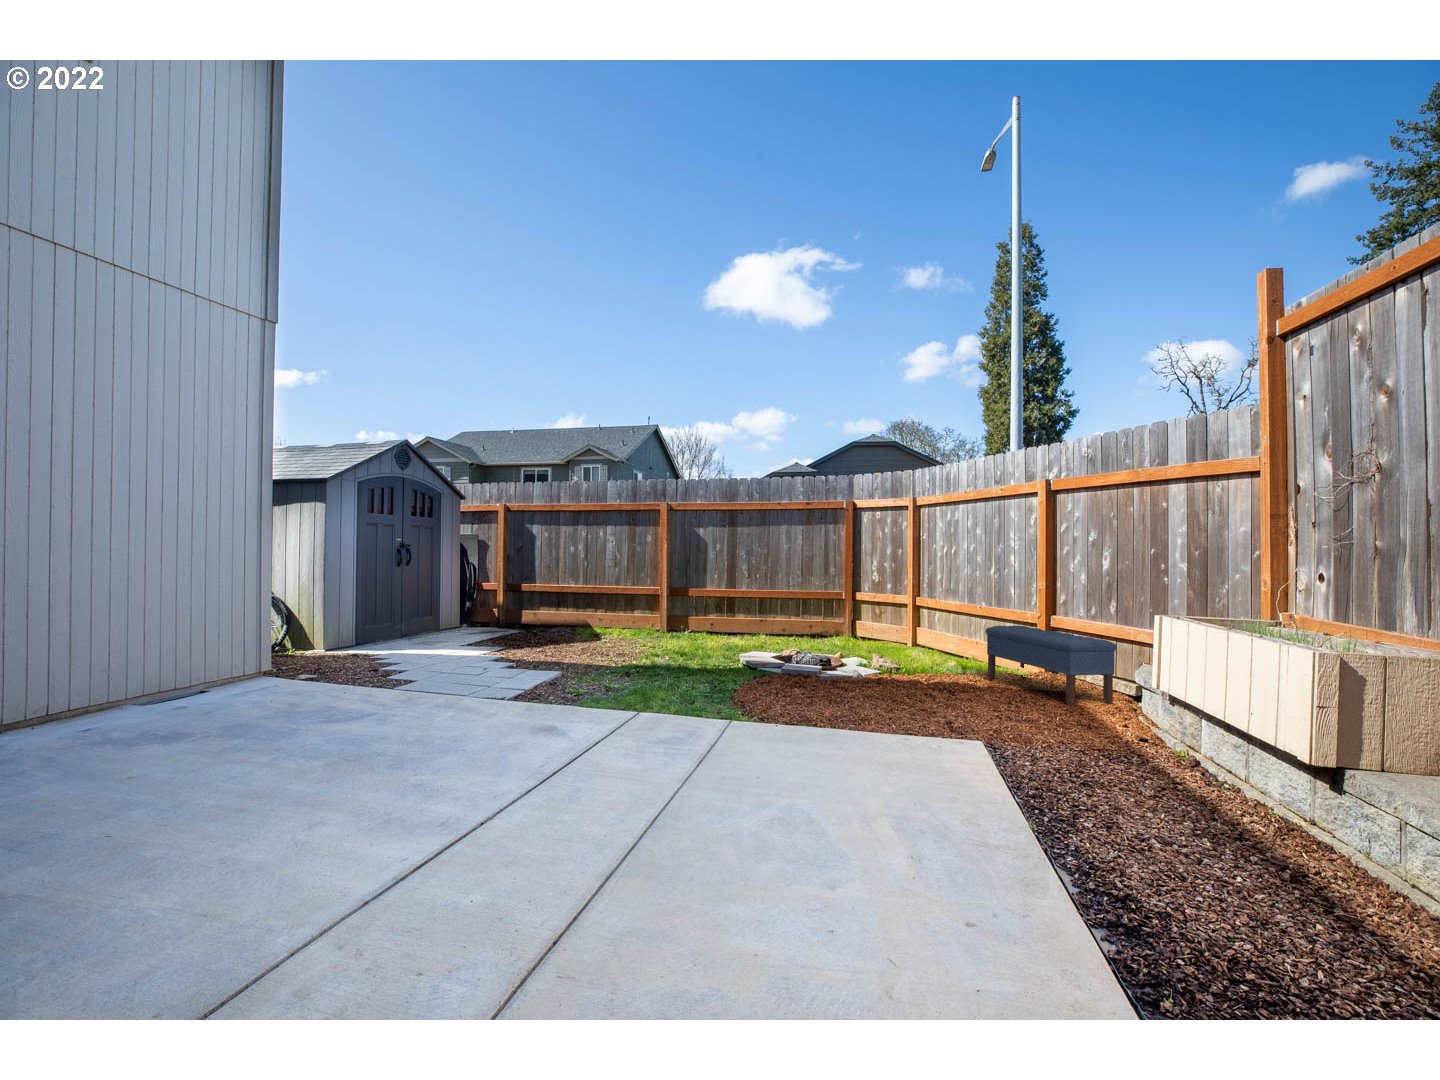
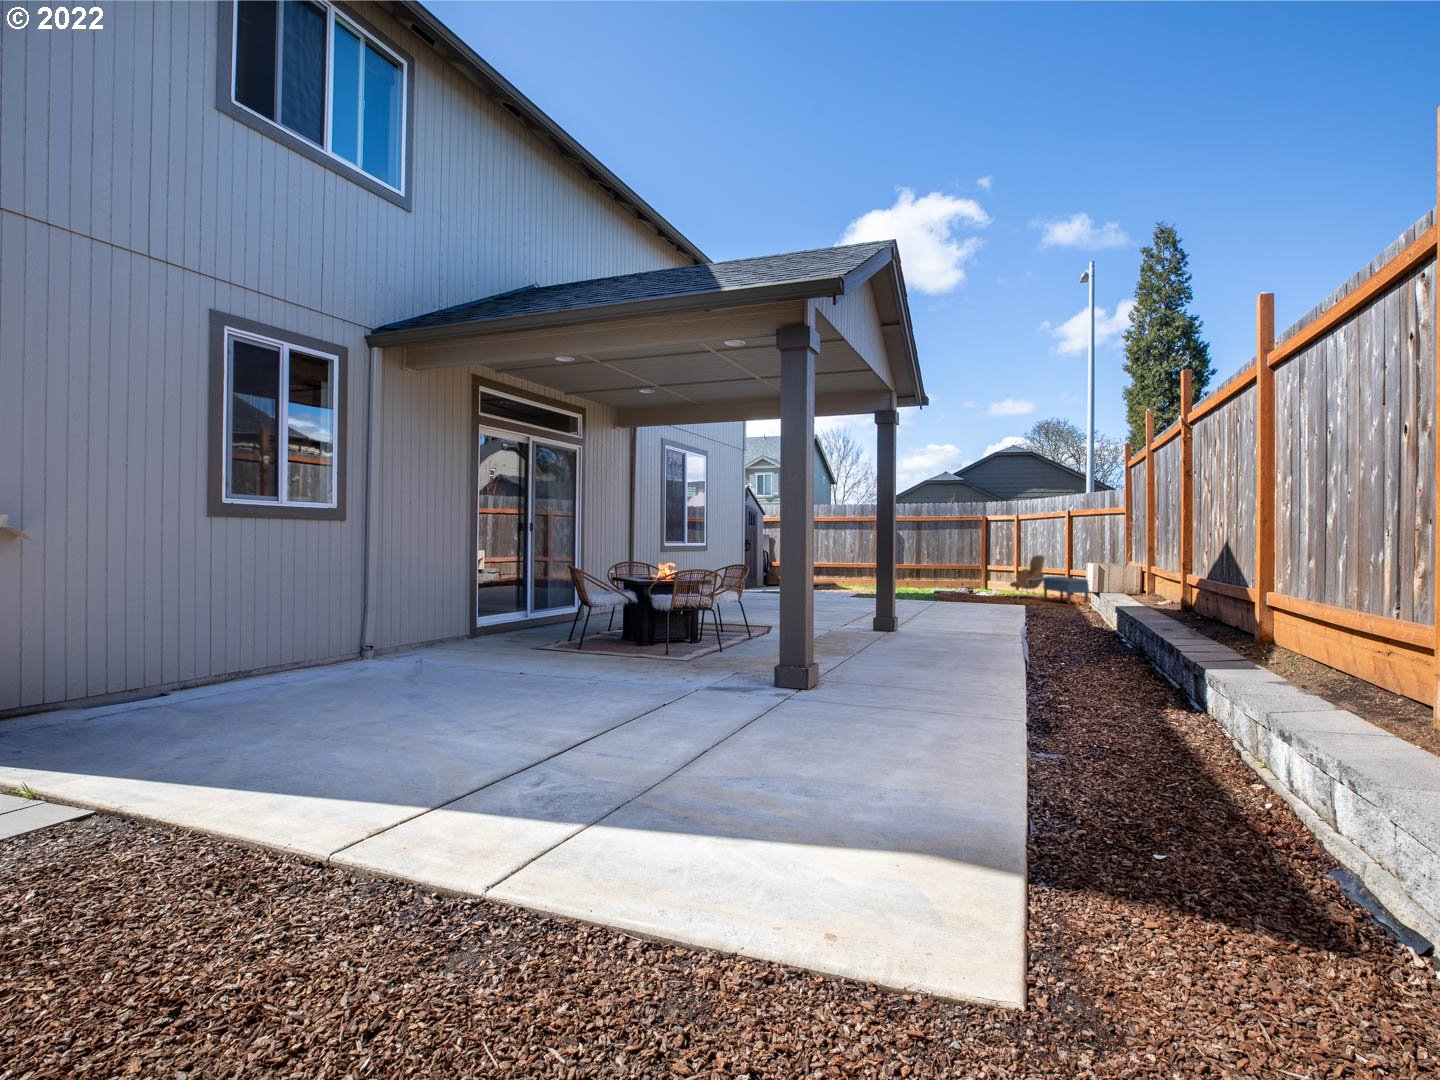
armchair: none [907,577,980,671] -> present [1010,555,1044,594]

